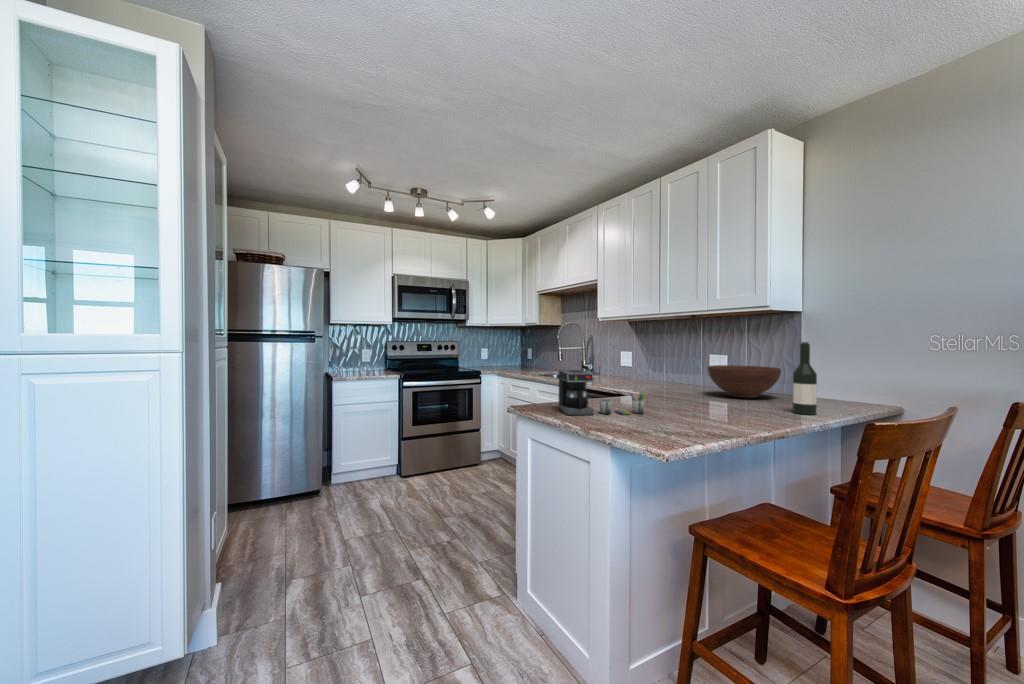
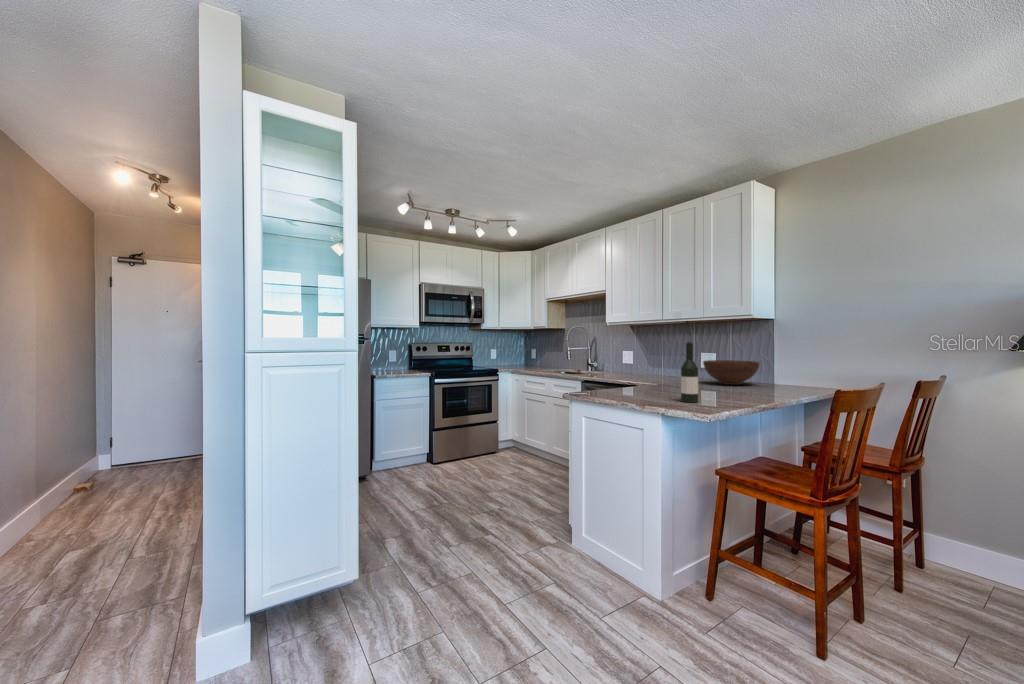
wine bottle: present [793,342,817,415] -> present [681,342,698,402]
coffee maker: present [559,370,646,415] -> none [603,364,671,397]

